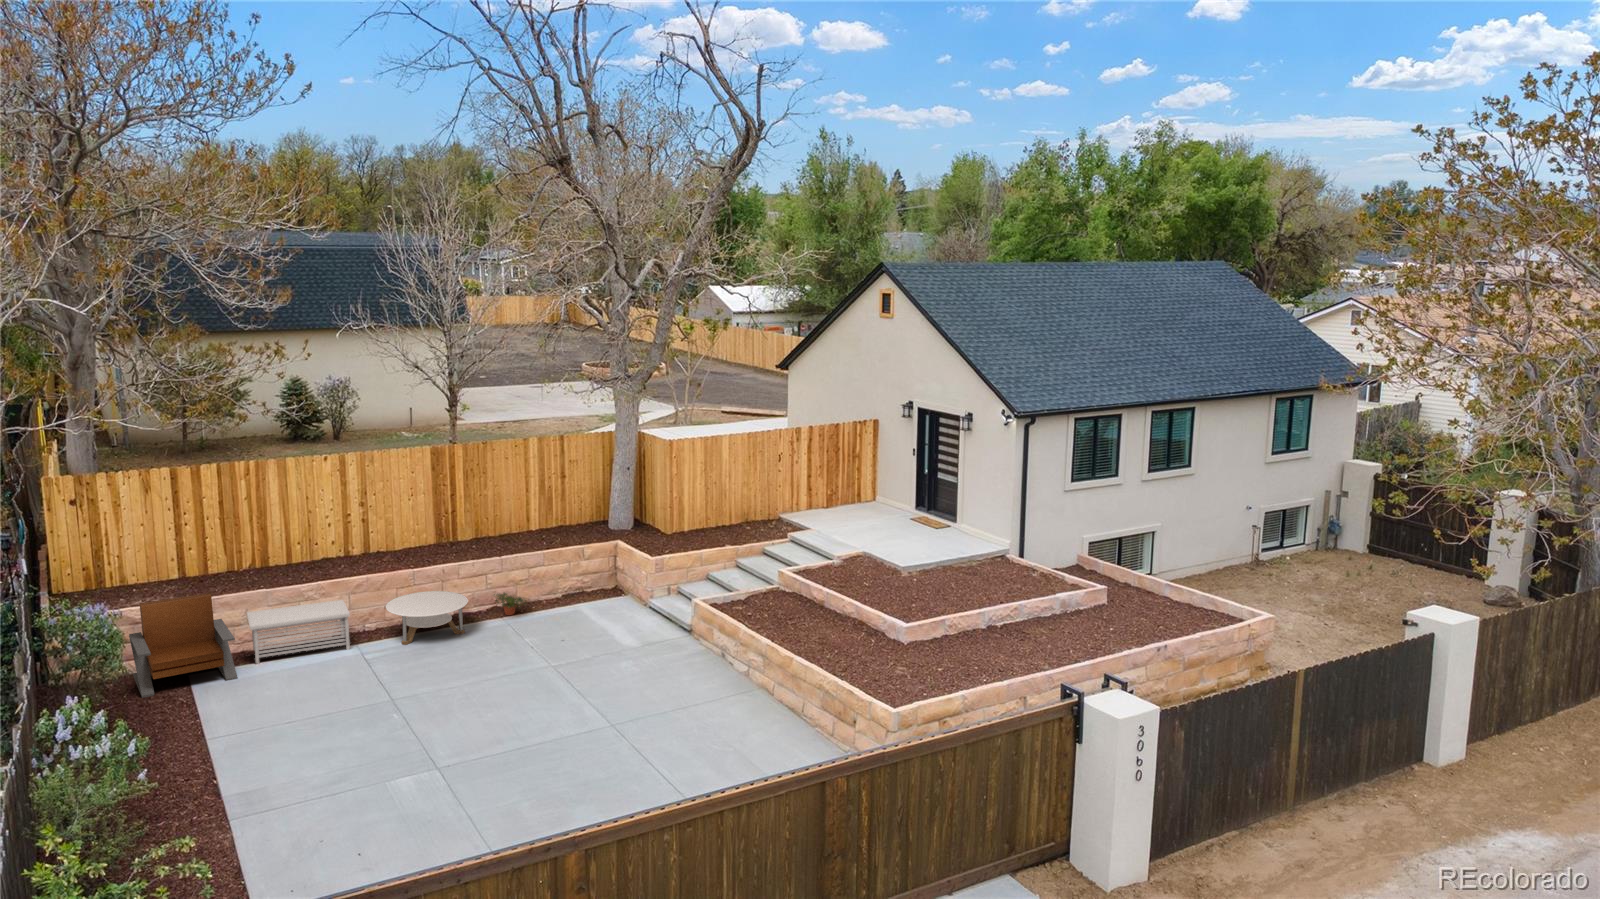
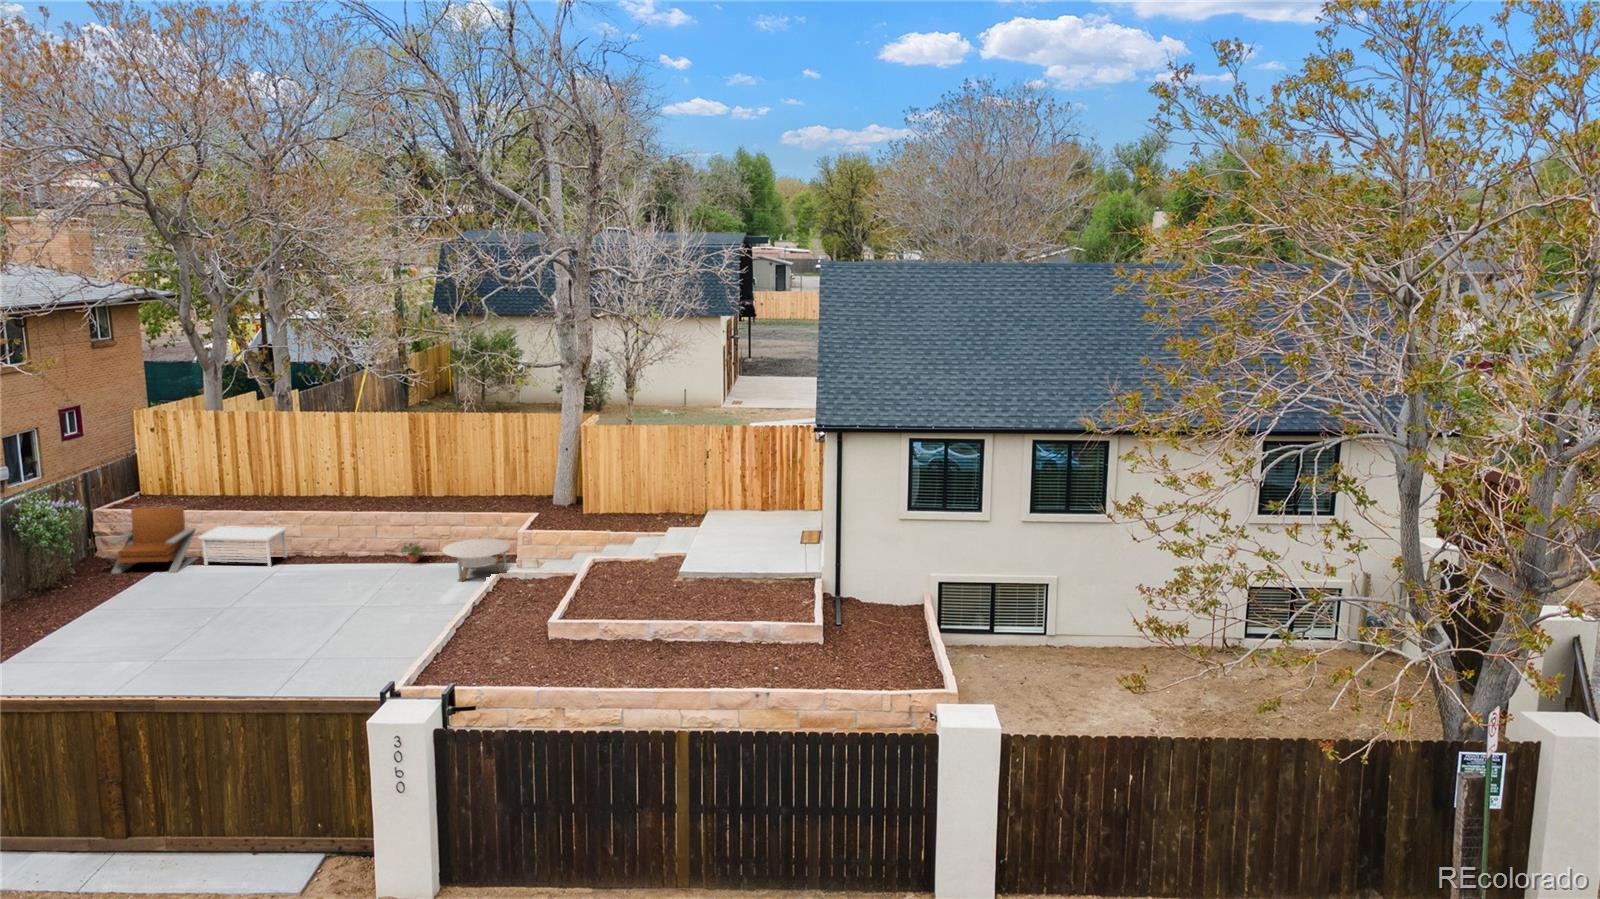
round table: present [386,591,468,645] -> present [442,539,510,582]

